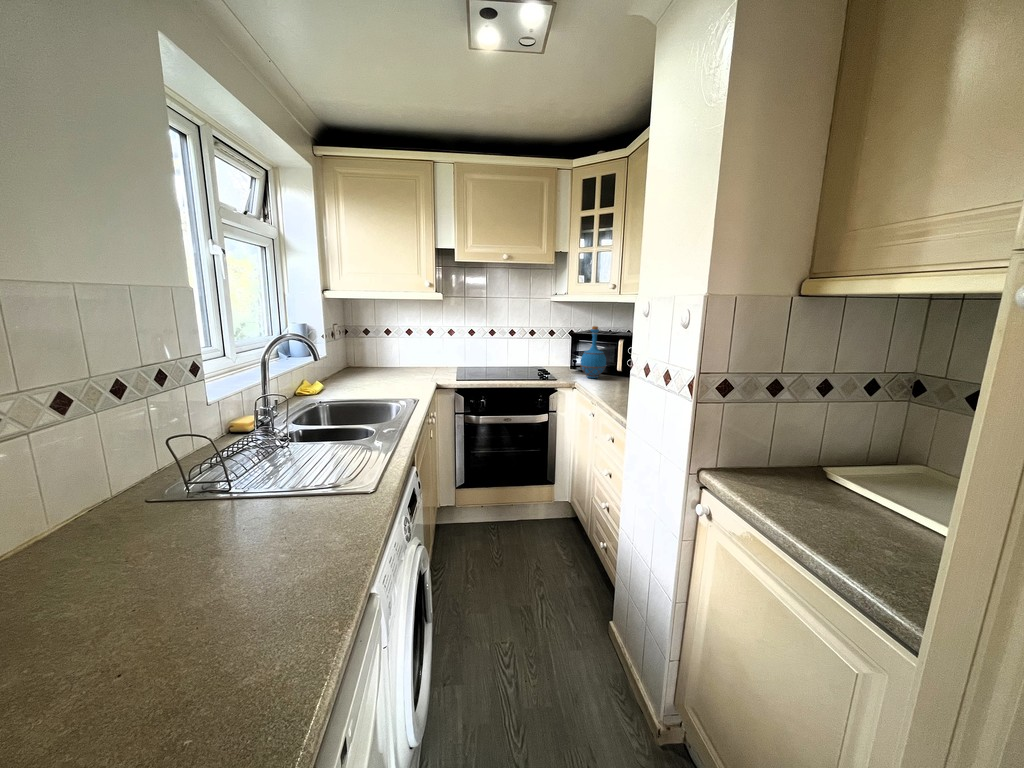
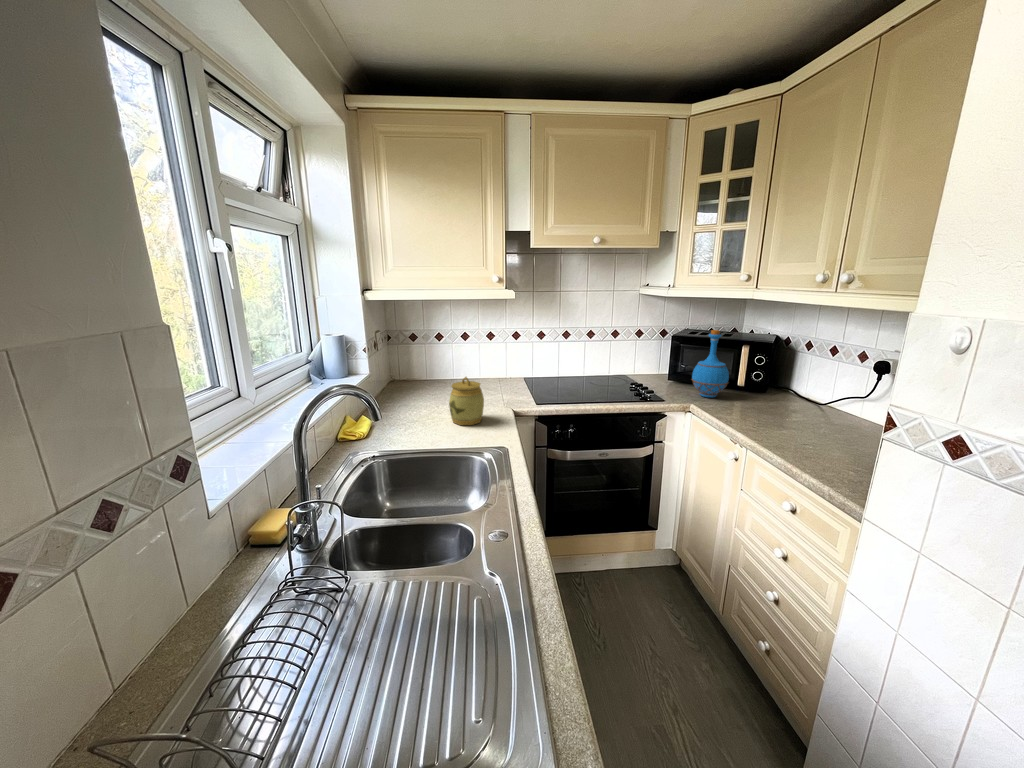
jar: none [384,354,412,391] -> present [449,377,484,425]

